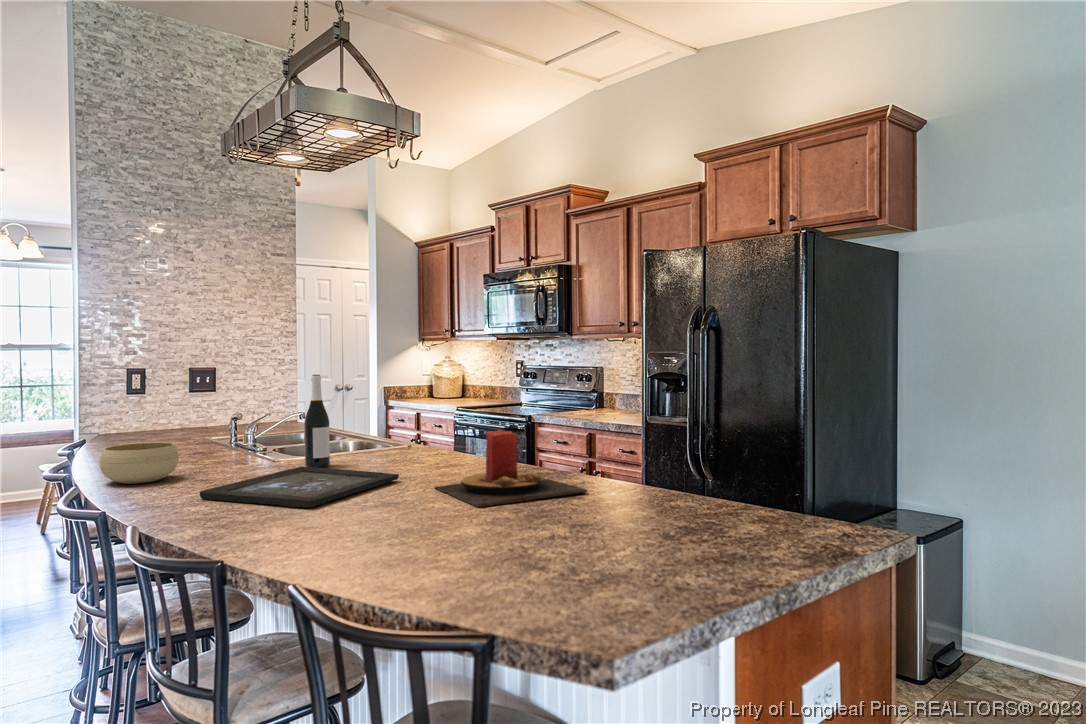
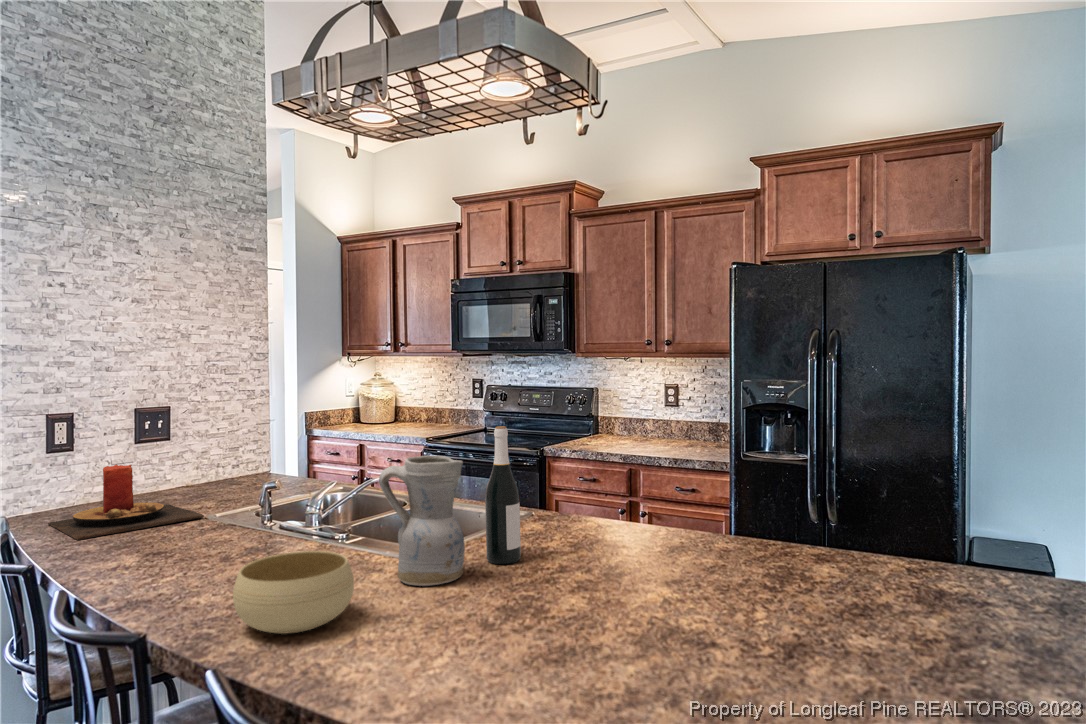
ceramic pitcher: none [222,391,278,473] -> present [379,456,465,586]
candle: present [435,430,588,507] -> present [48,465,204,540]
tray: present [200,467,399,508] -> none [496,568,725,660]

